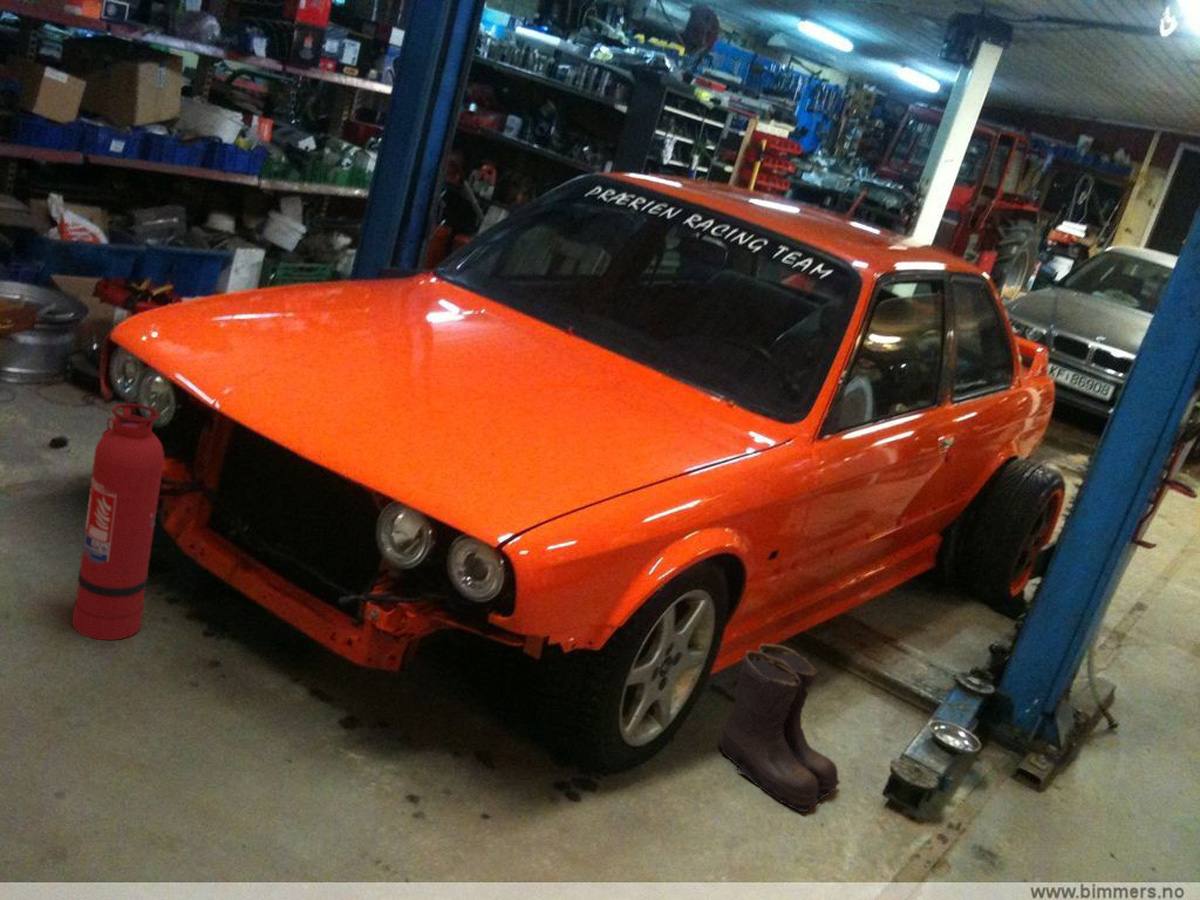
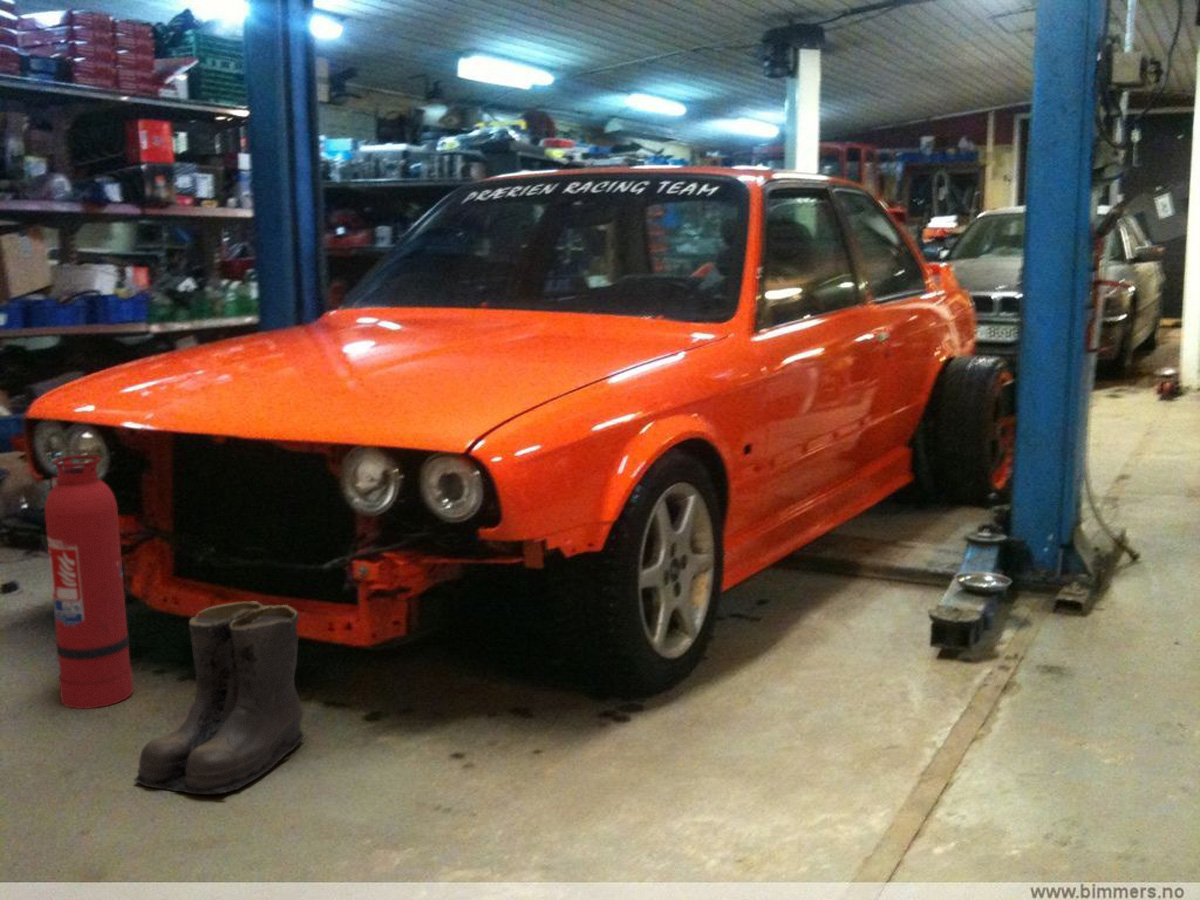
boots: present [719,644,840,812] -> present [135,602,304,795]

